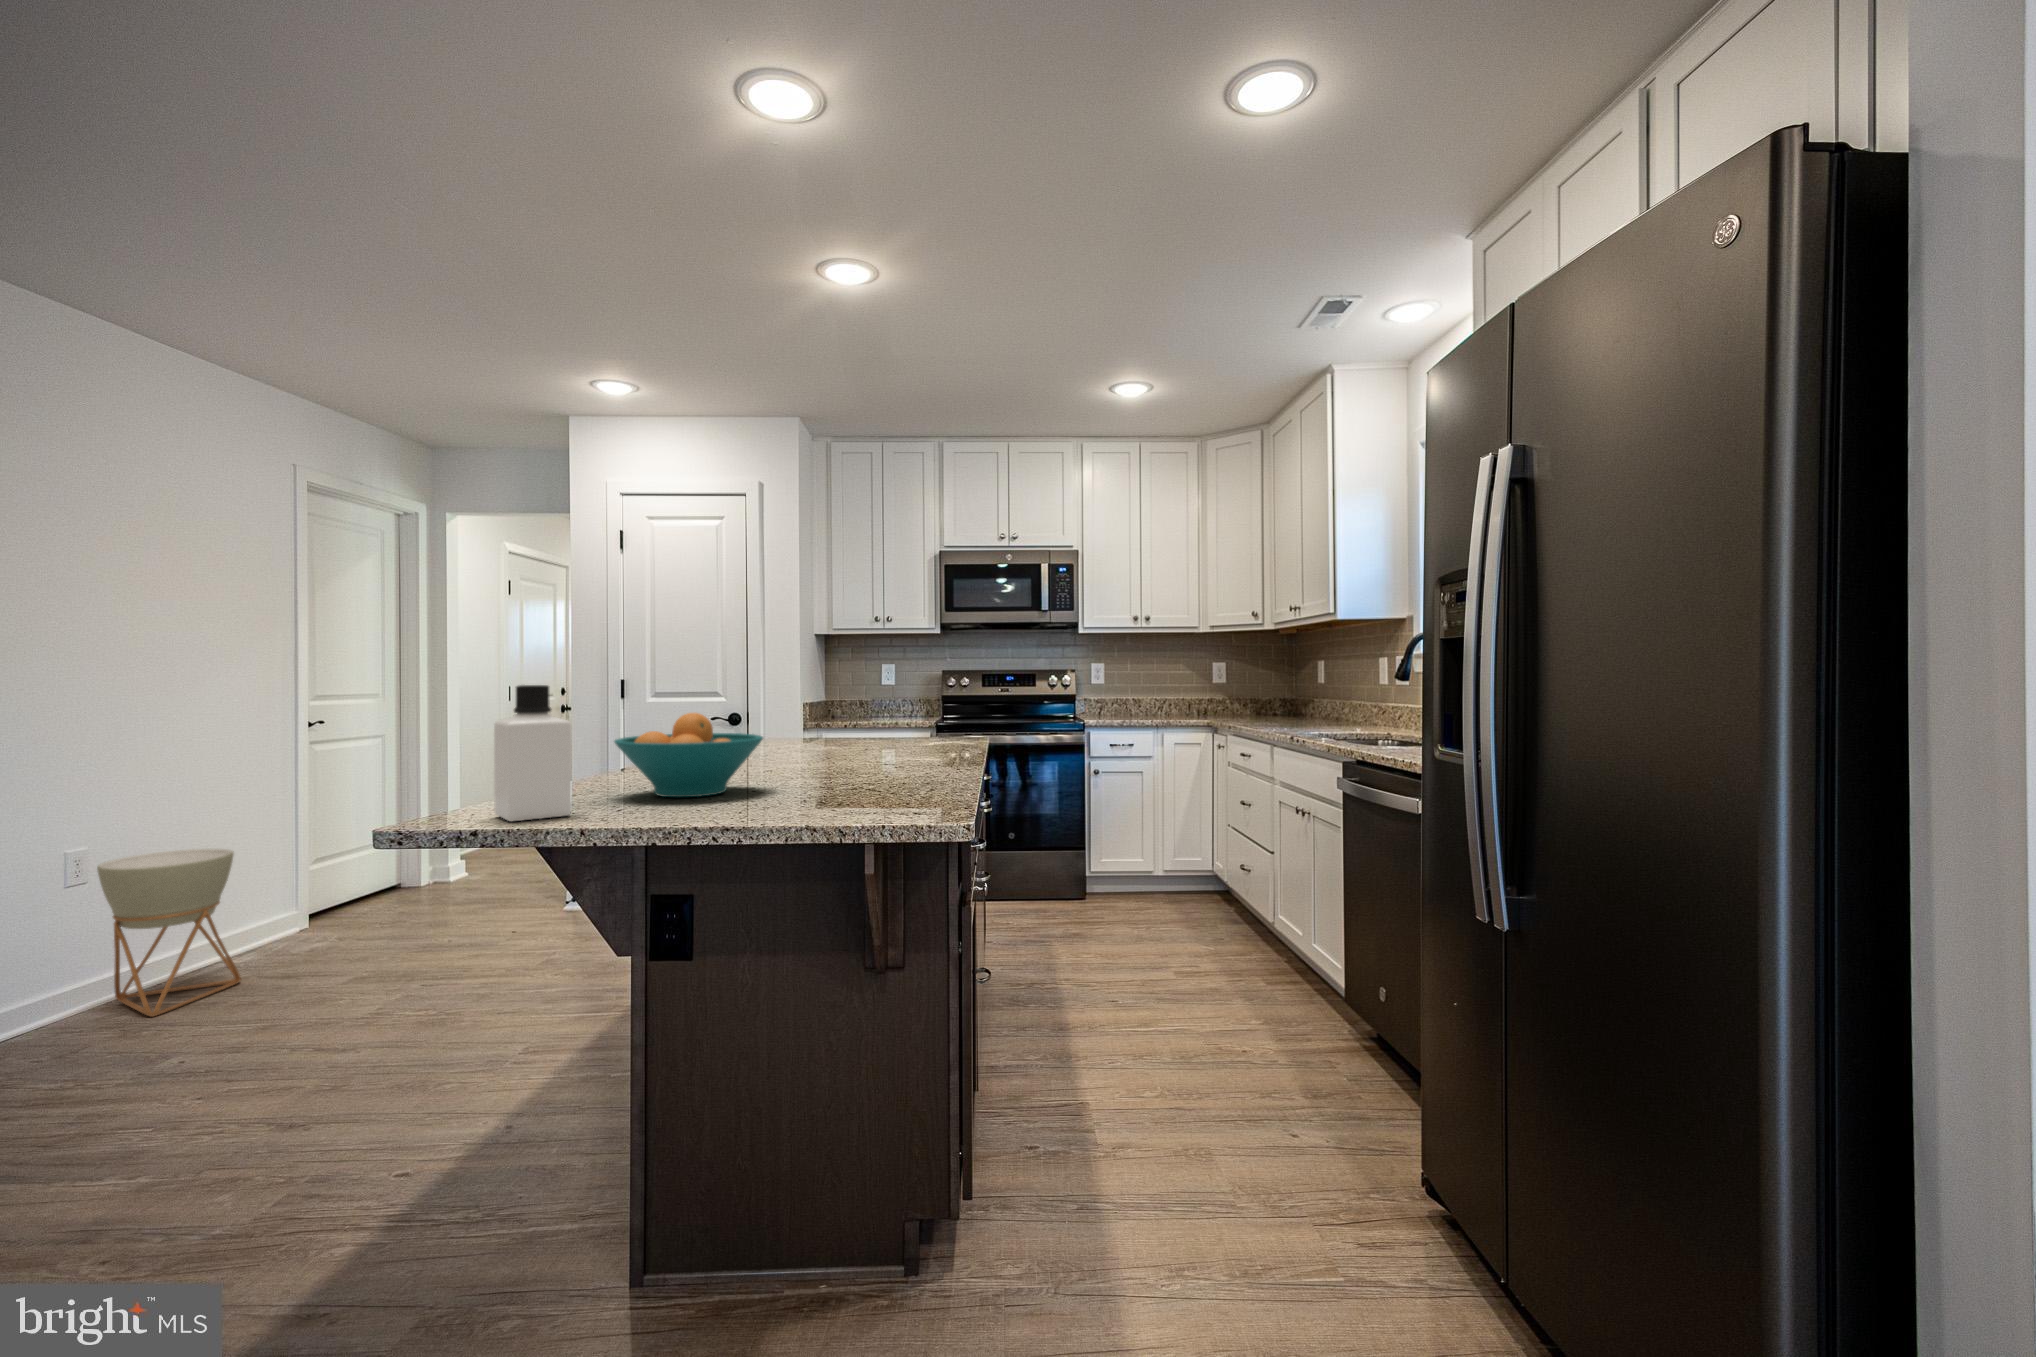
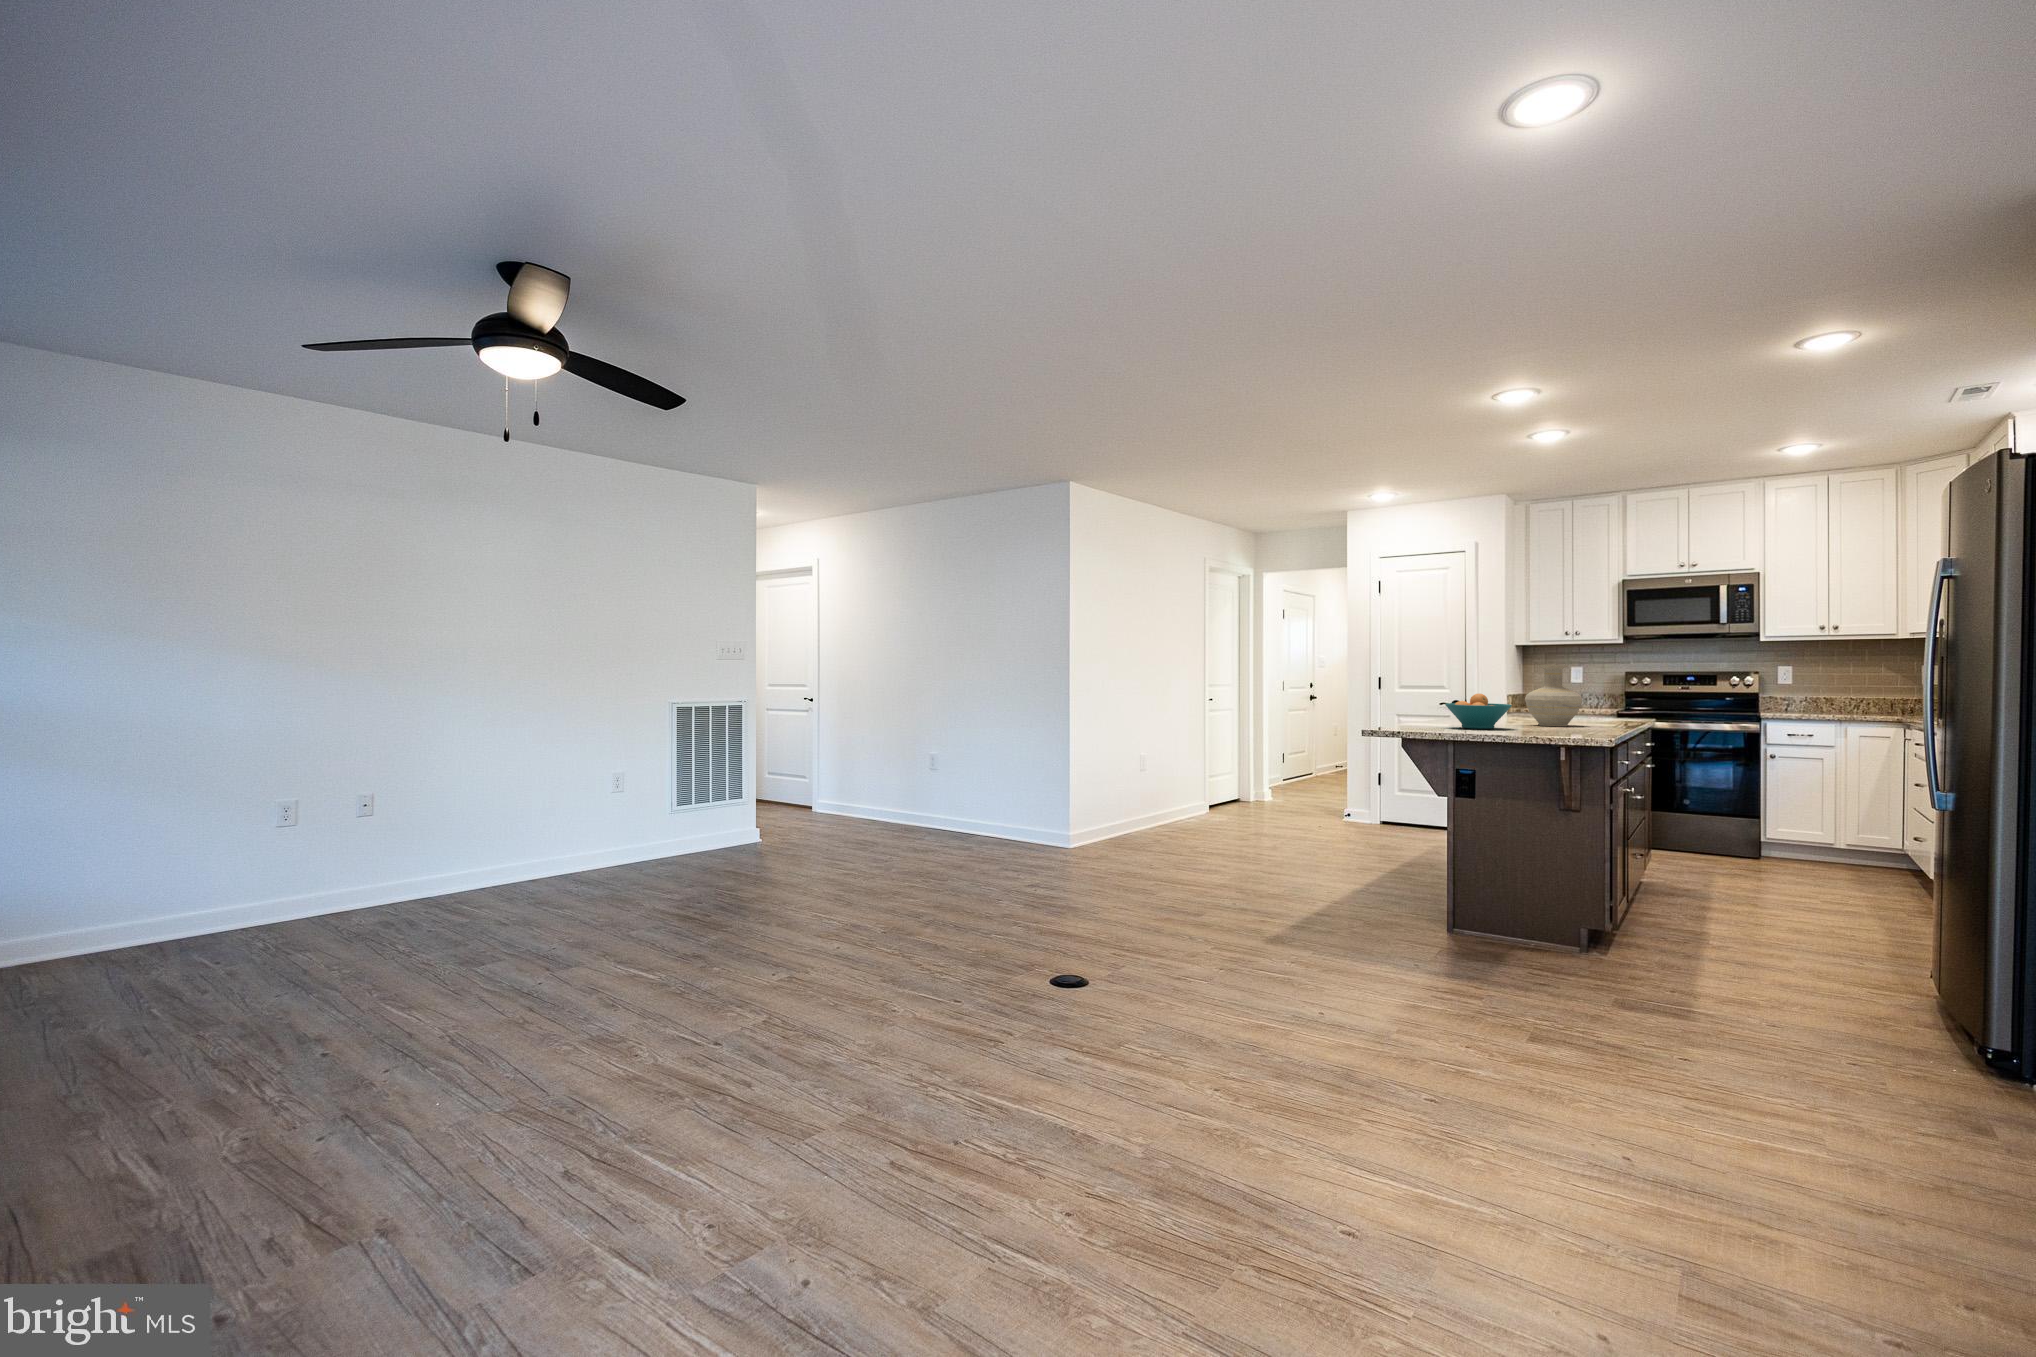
vase: none [802,652,899,770] -> present [1525,665,1582,726]
bottle: present [494,685,571,821] -> none [1409,681,1439,730]
planter: present [97,848,241,1017] -> none [1156,758,1204,832]

